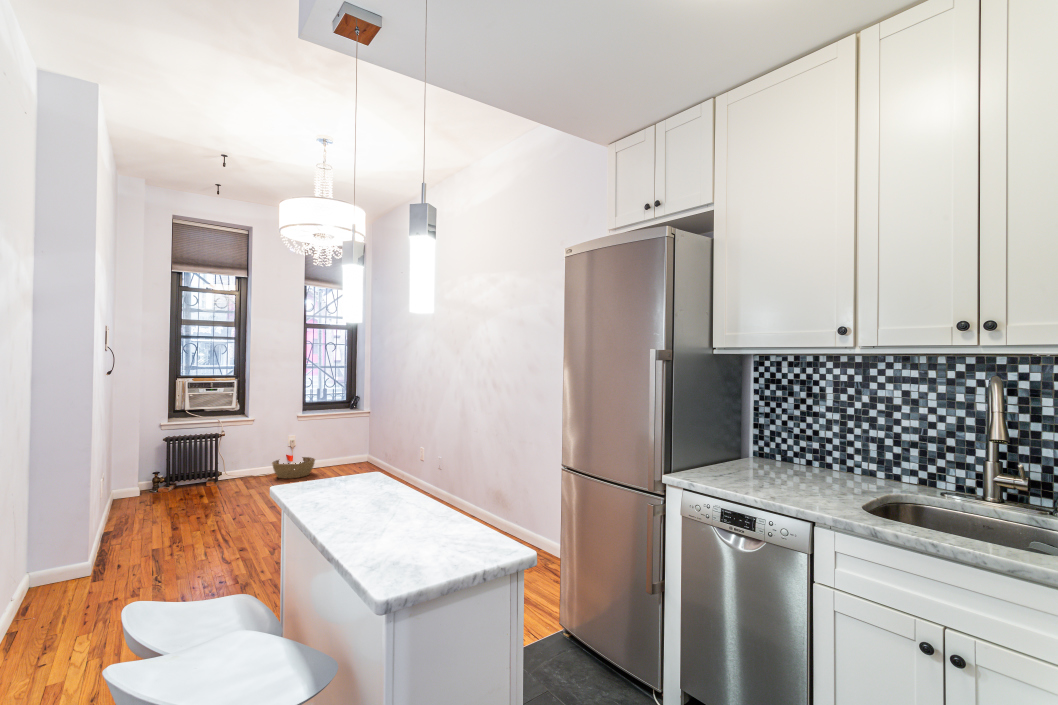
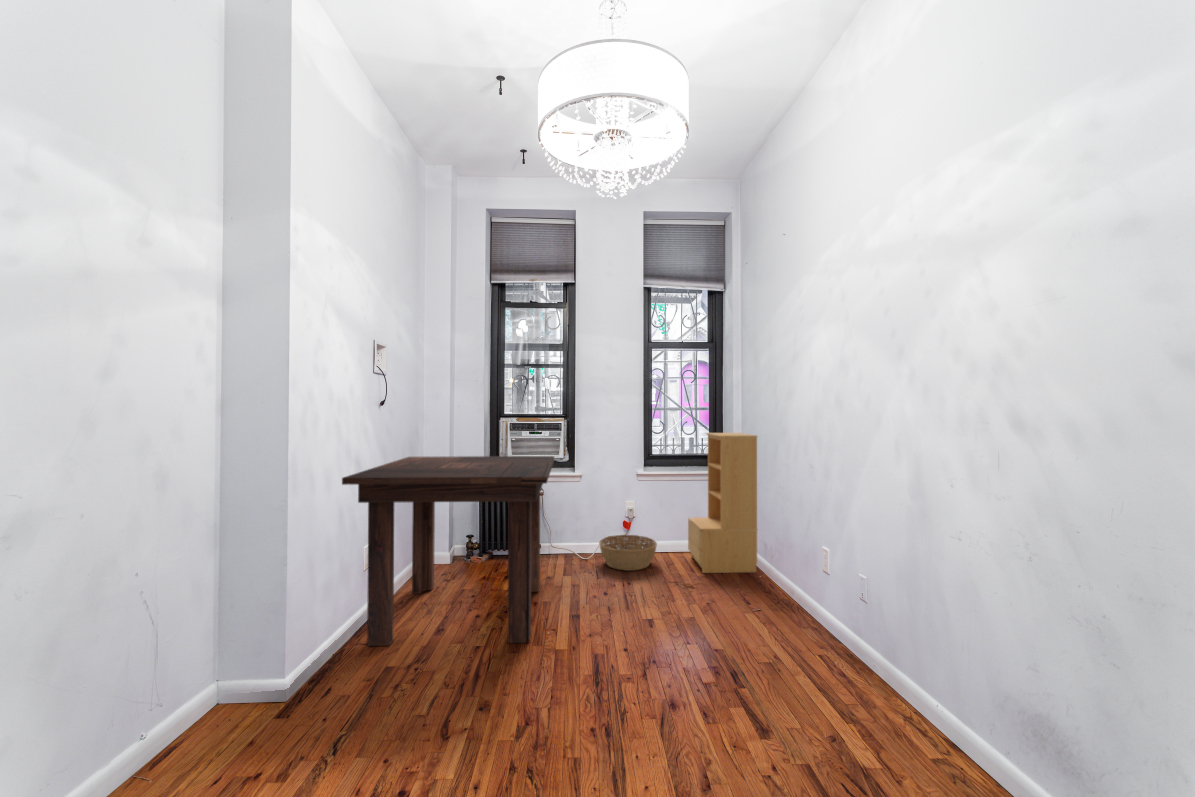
bookshelf: none [335,385,381,472] -> present [688,433,757,573]
dining table: none [113,404,267,533] -> present [342,456,554,646]

